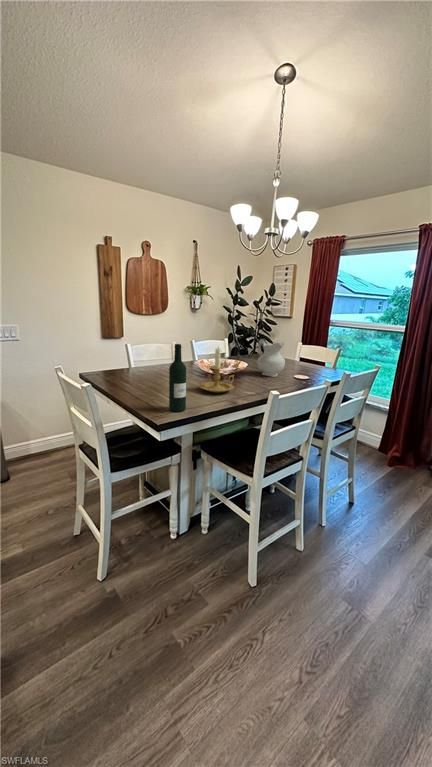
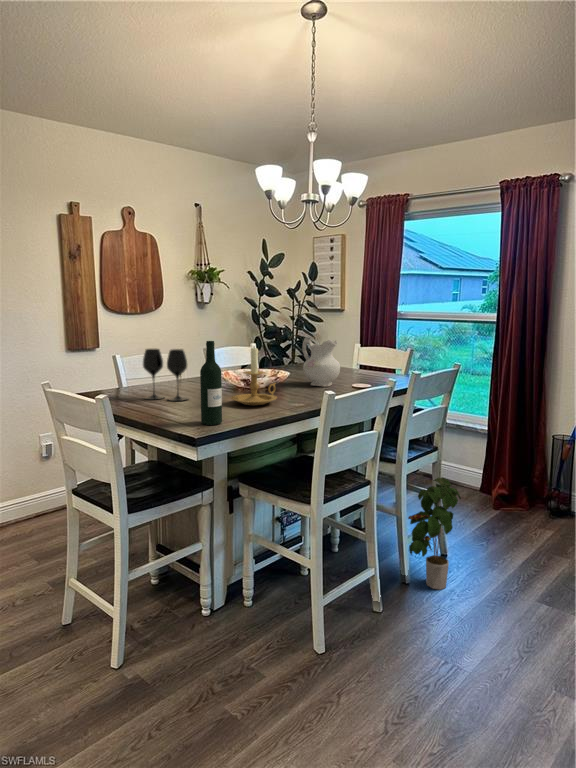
wine glass: none [137,344,170,384] -> present [143,349,188,401]
potted plant: none [328,451,371,536] -> present [408,478,461,589]

